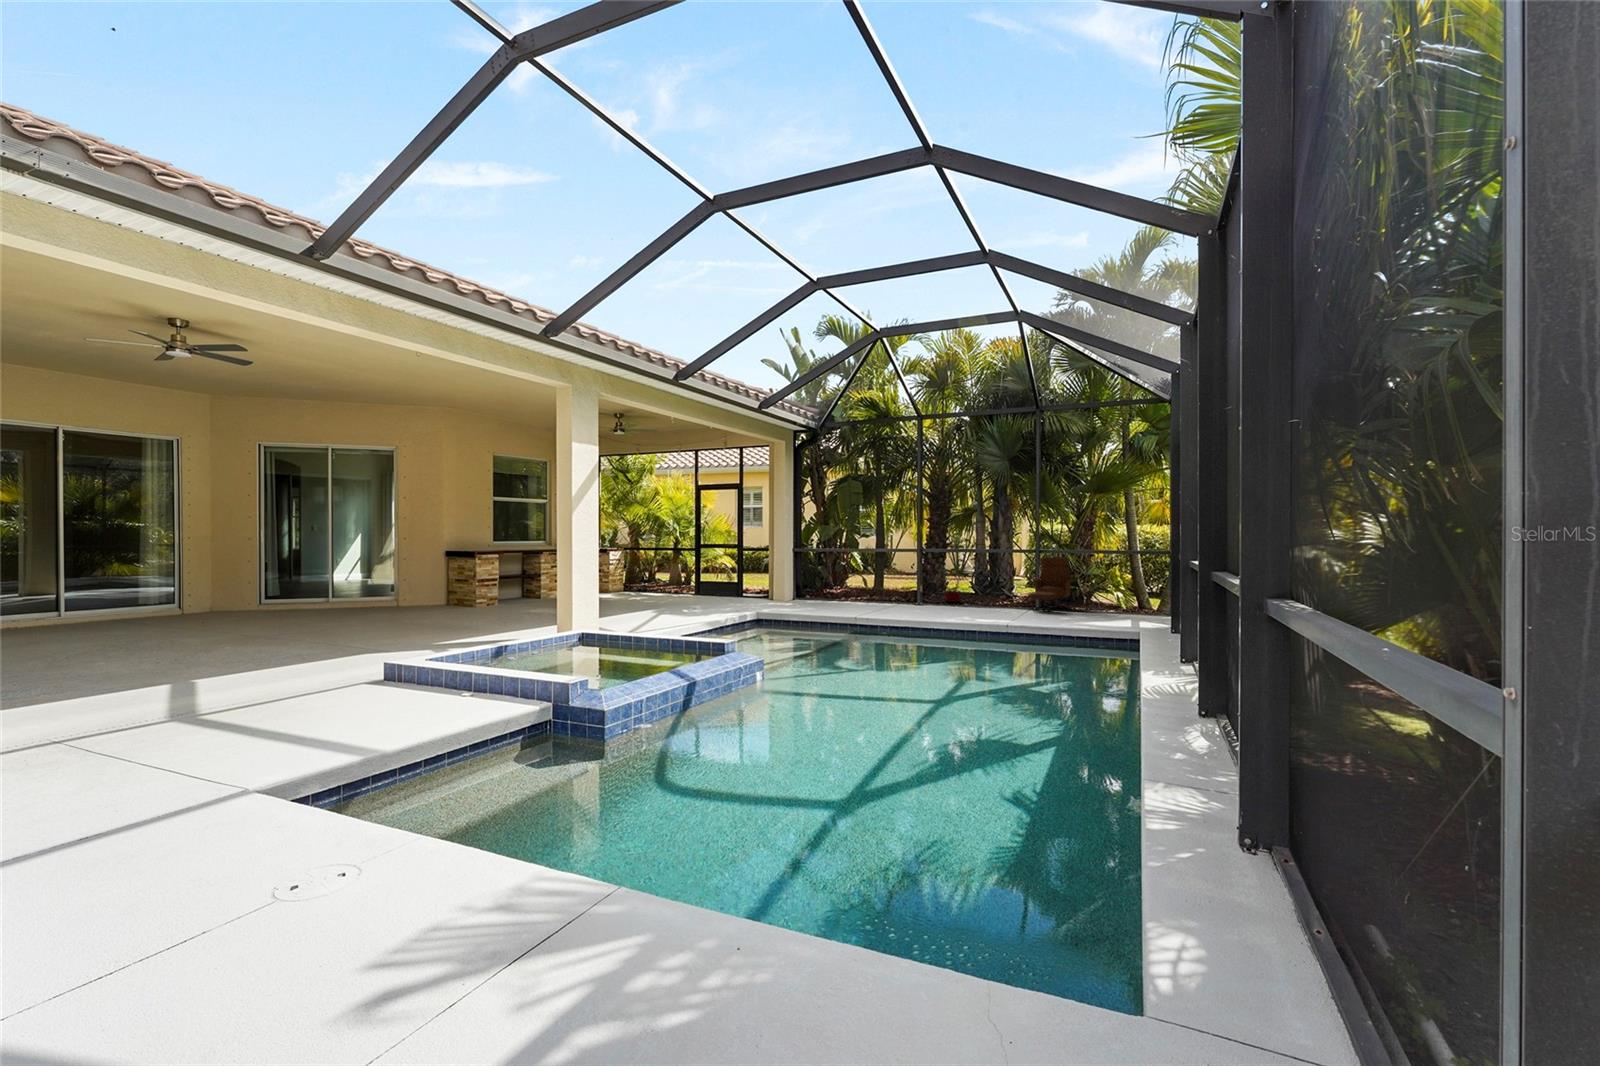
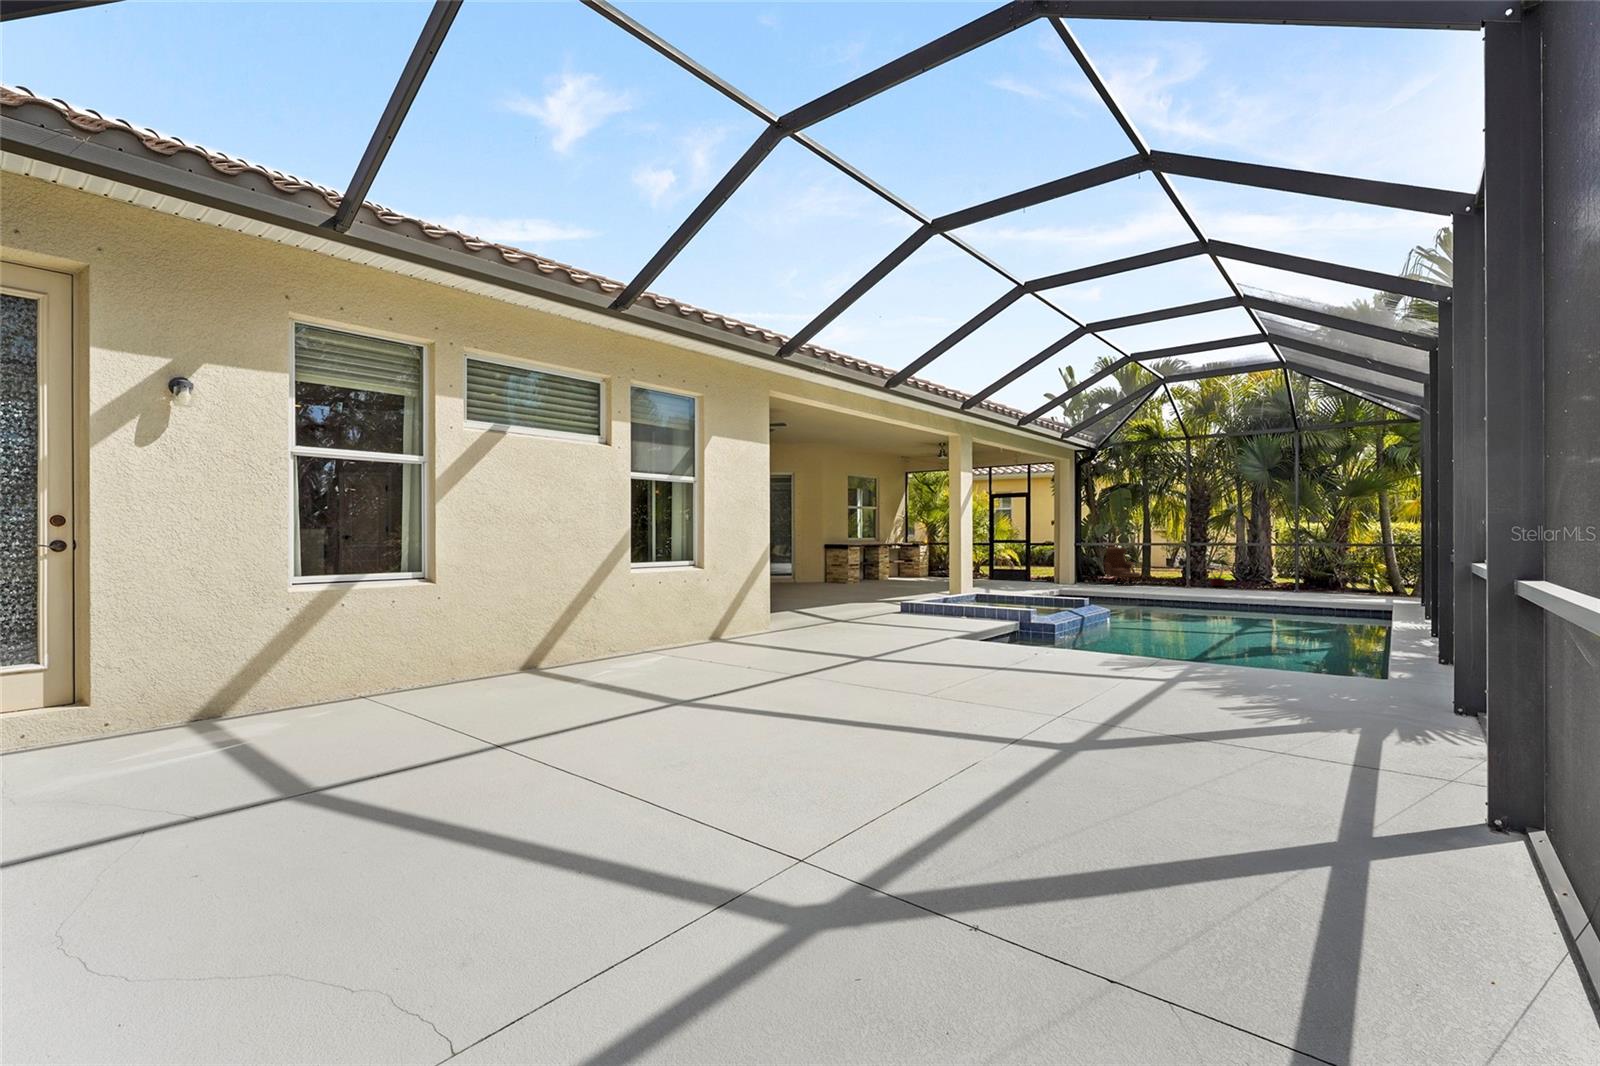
lounge chair: present [1028,556,1075,611] -> present [1104,547,1141,585]
side table: none [1093,573,1124,609] -> present [1350,562,1376,592]

